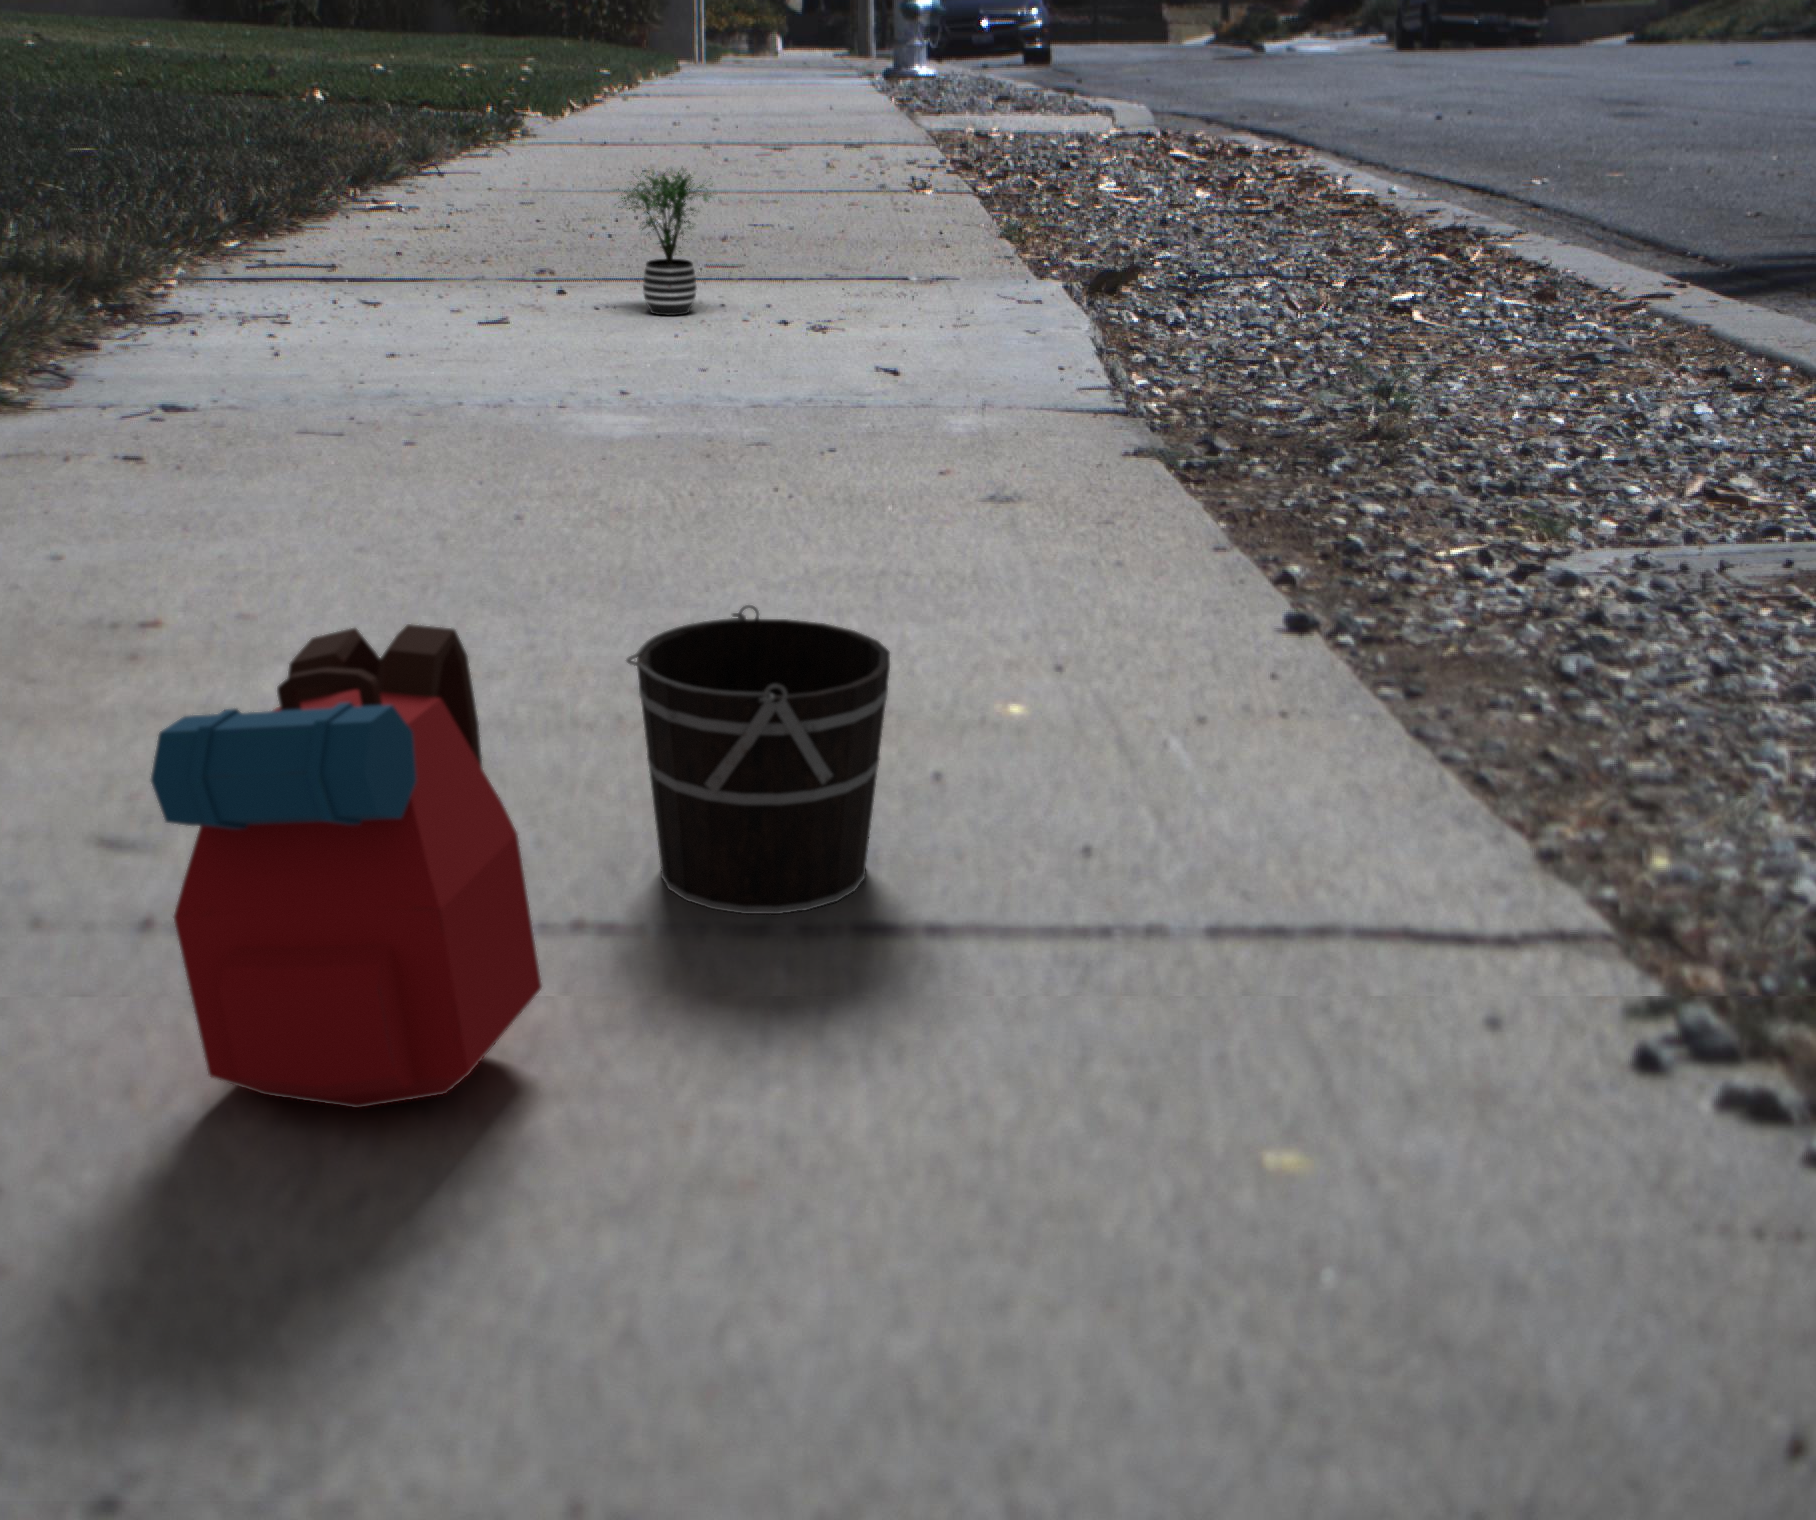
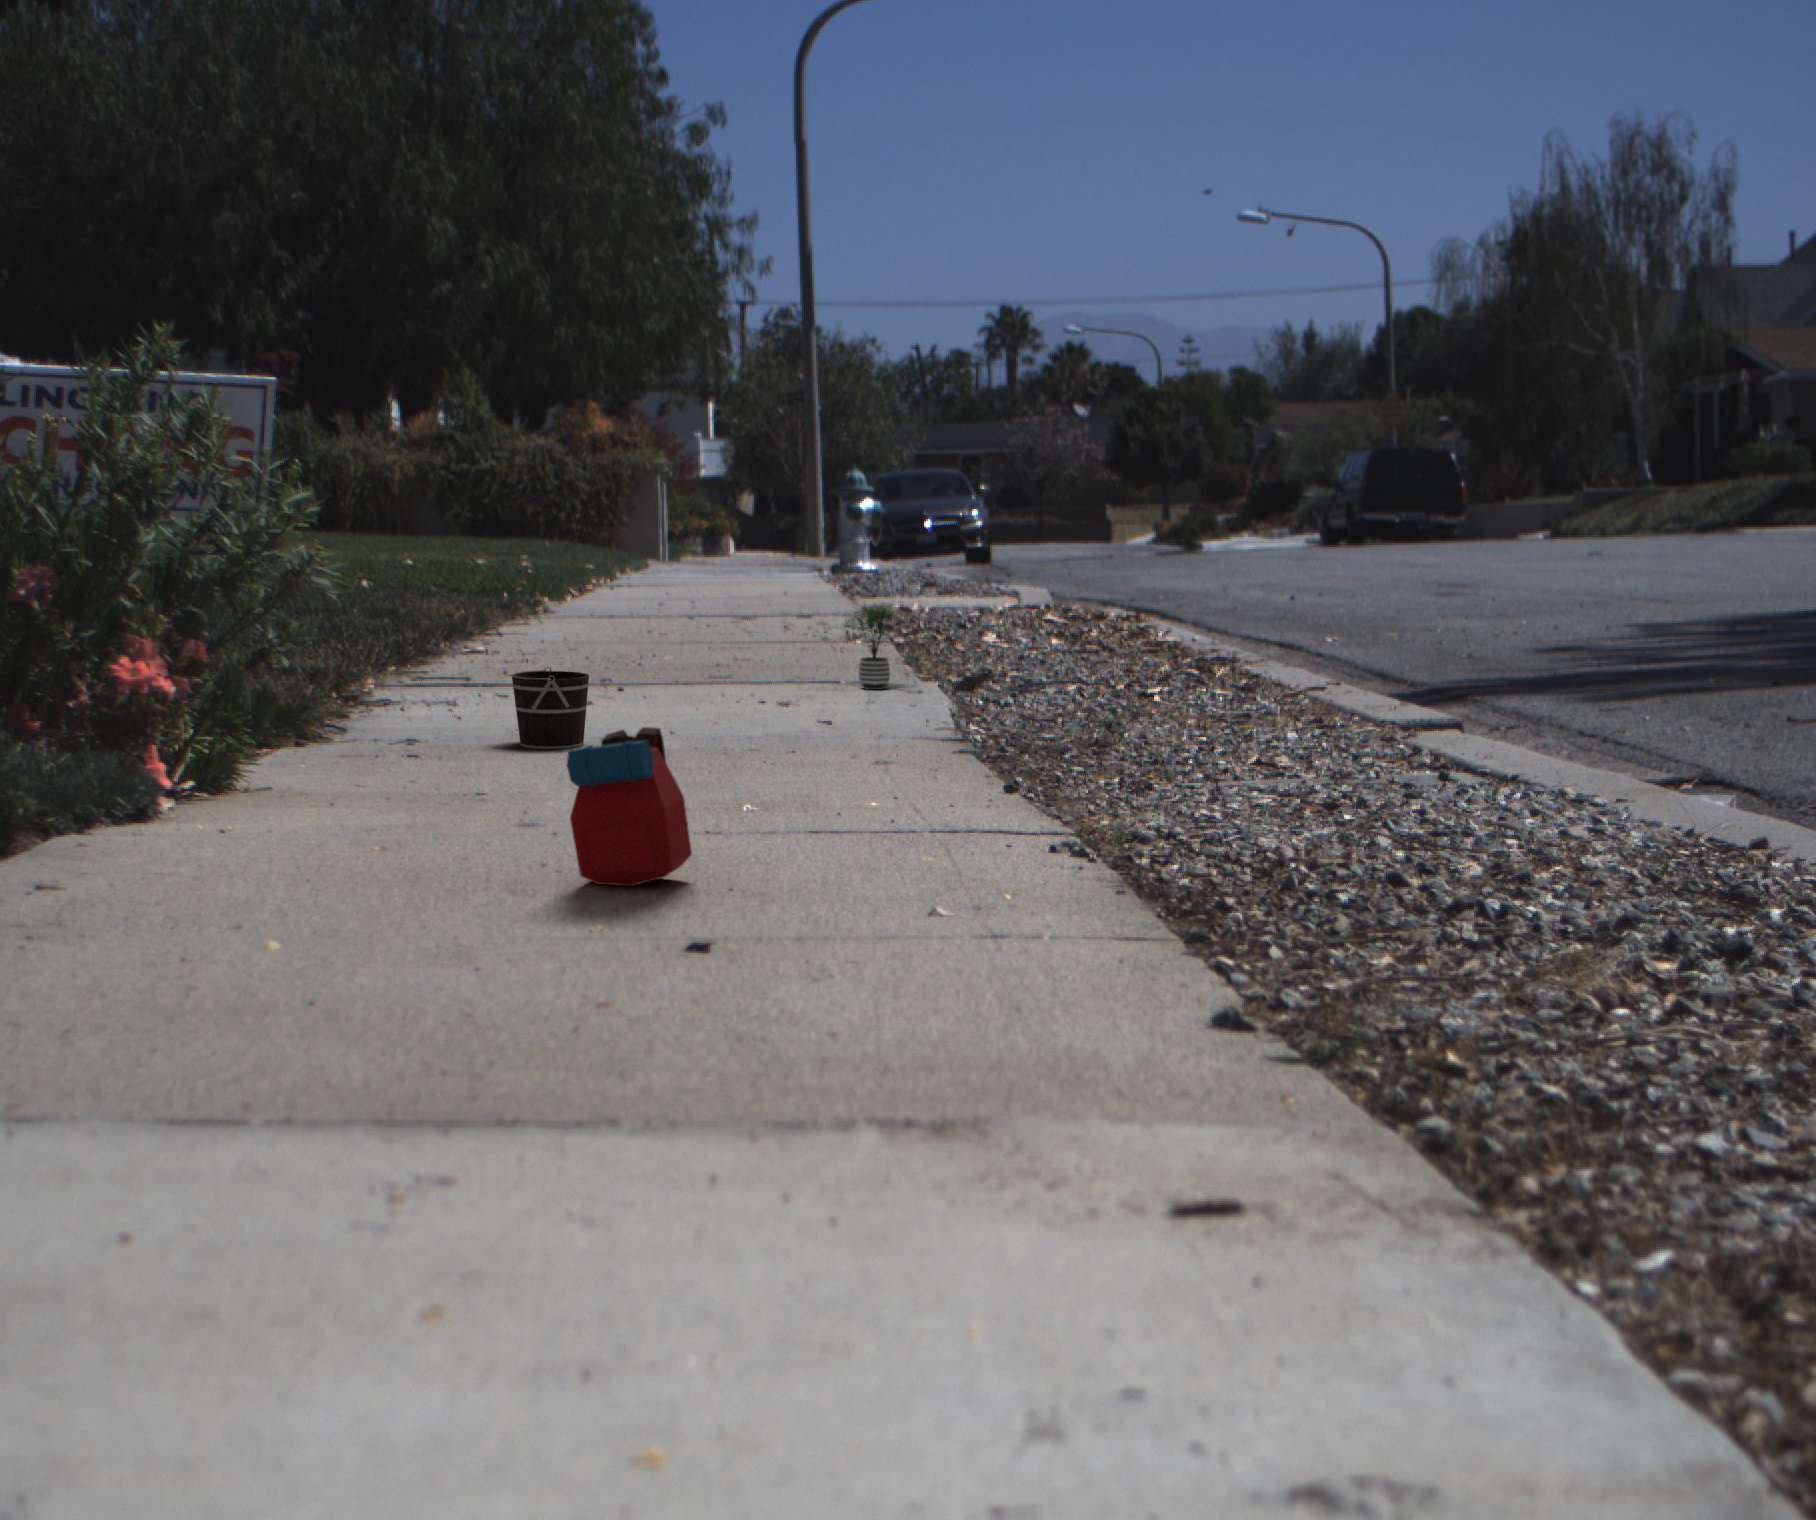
potted plant: present [615,168,711,315] -> present [844,602,900,690]
bucket: present [626,605,890,914] -> present [509,667,589,749]

